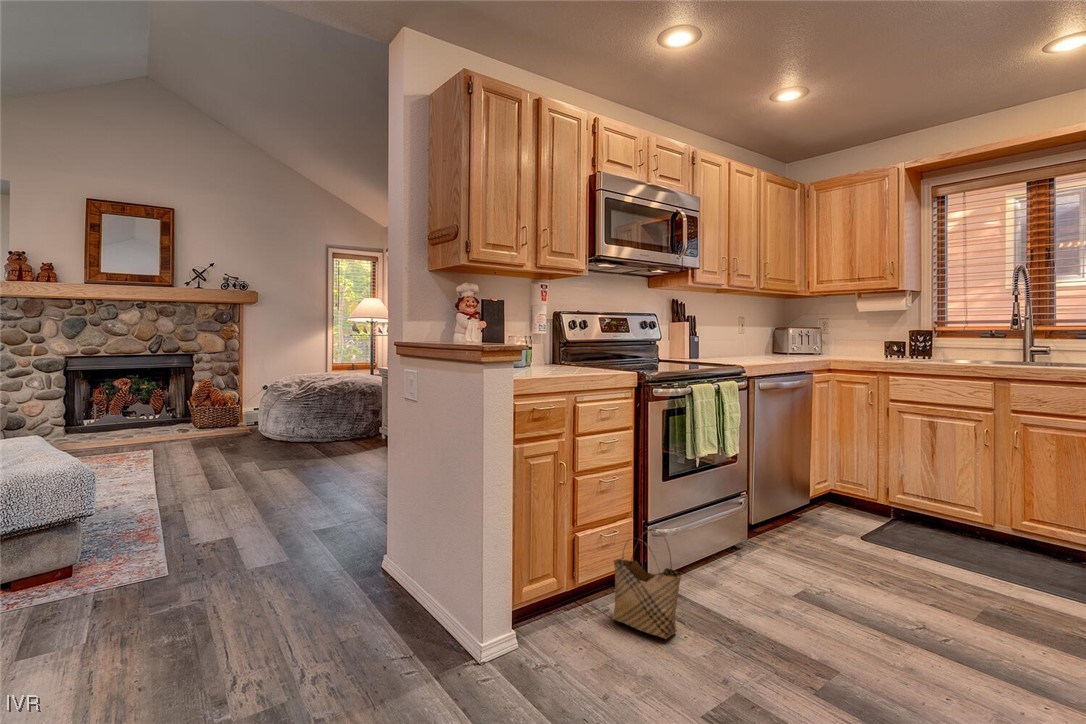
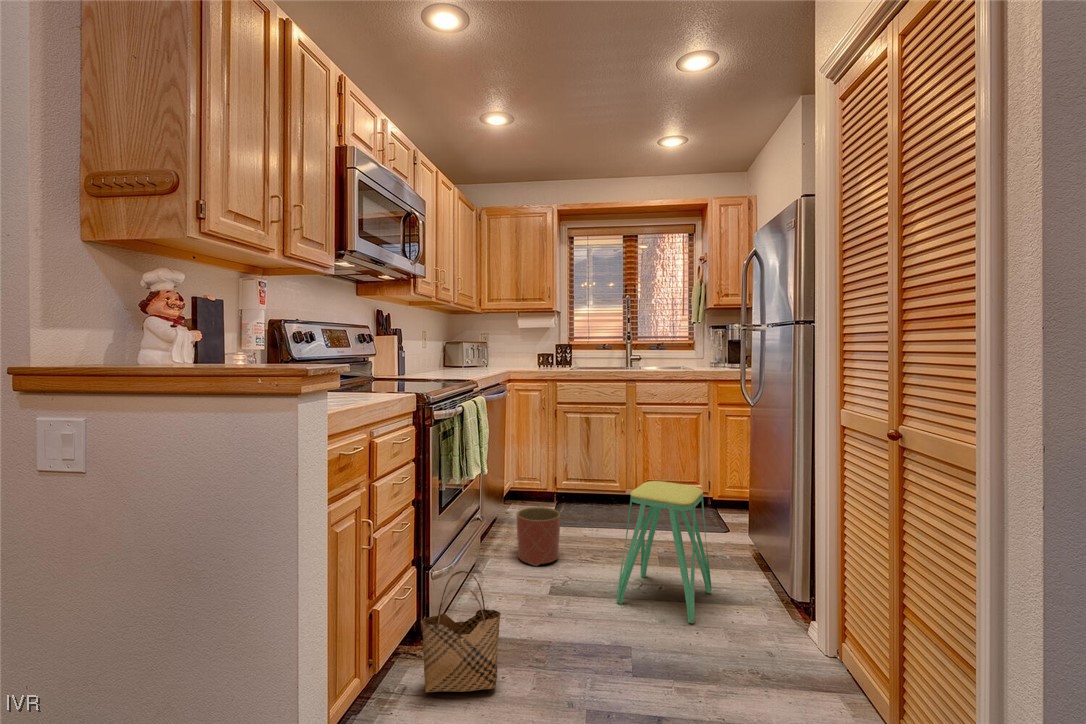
stool: none [868,498,1033,684] -> present [617,481,712,623]
planter: none [784,507,838,571] -> present [517,507,560,566]

